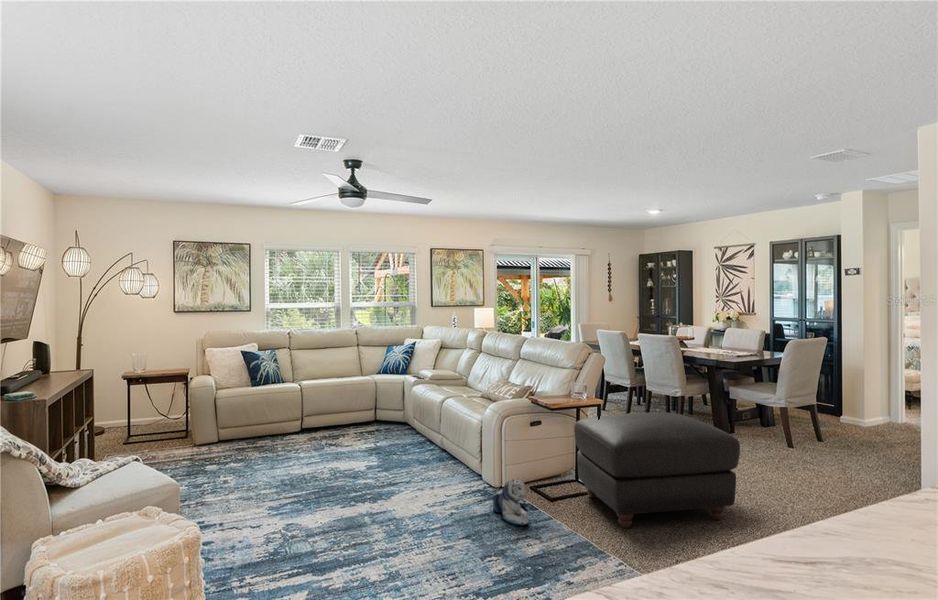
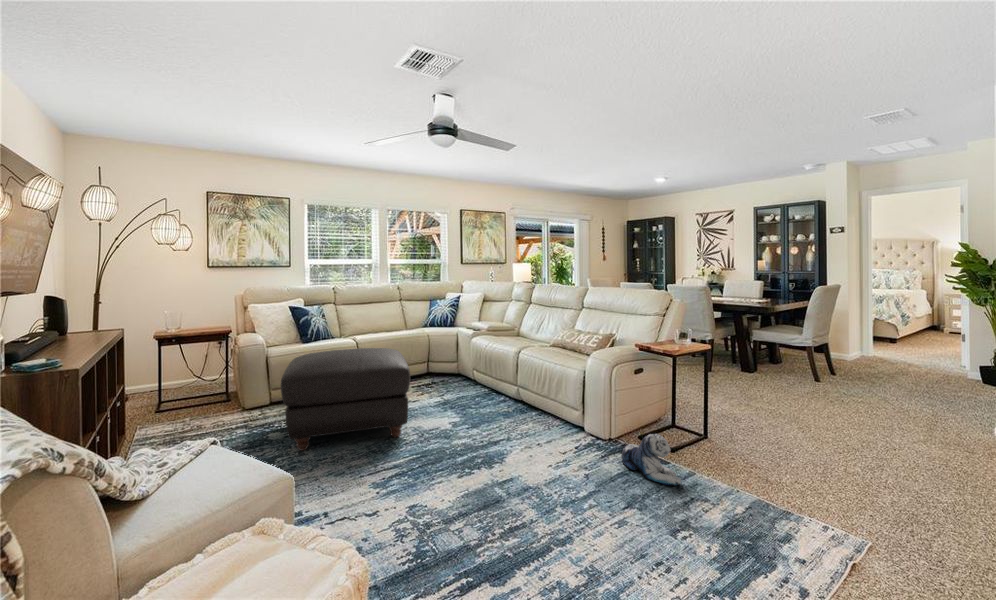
ottoman: present [574,412,740,528] -> present [281,348,410,451]

